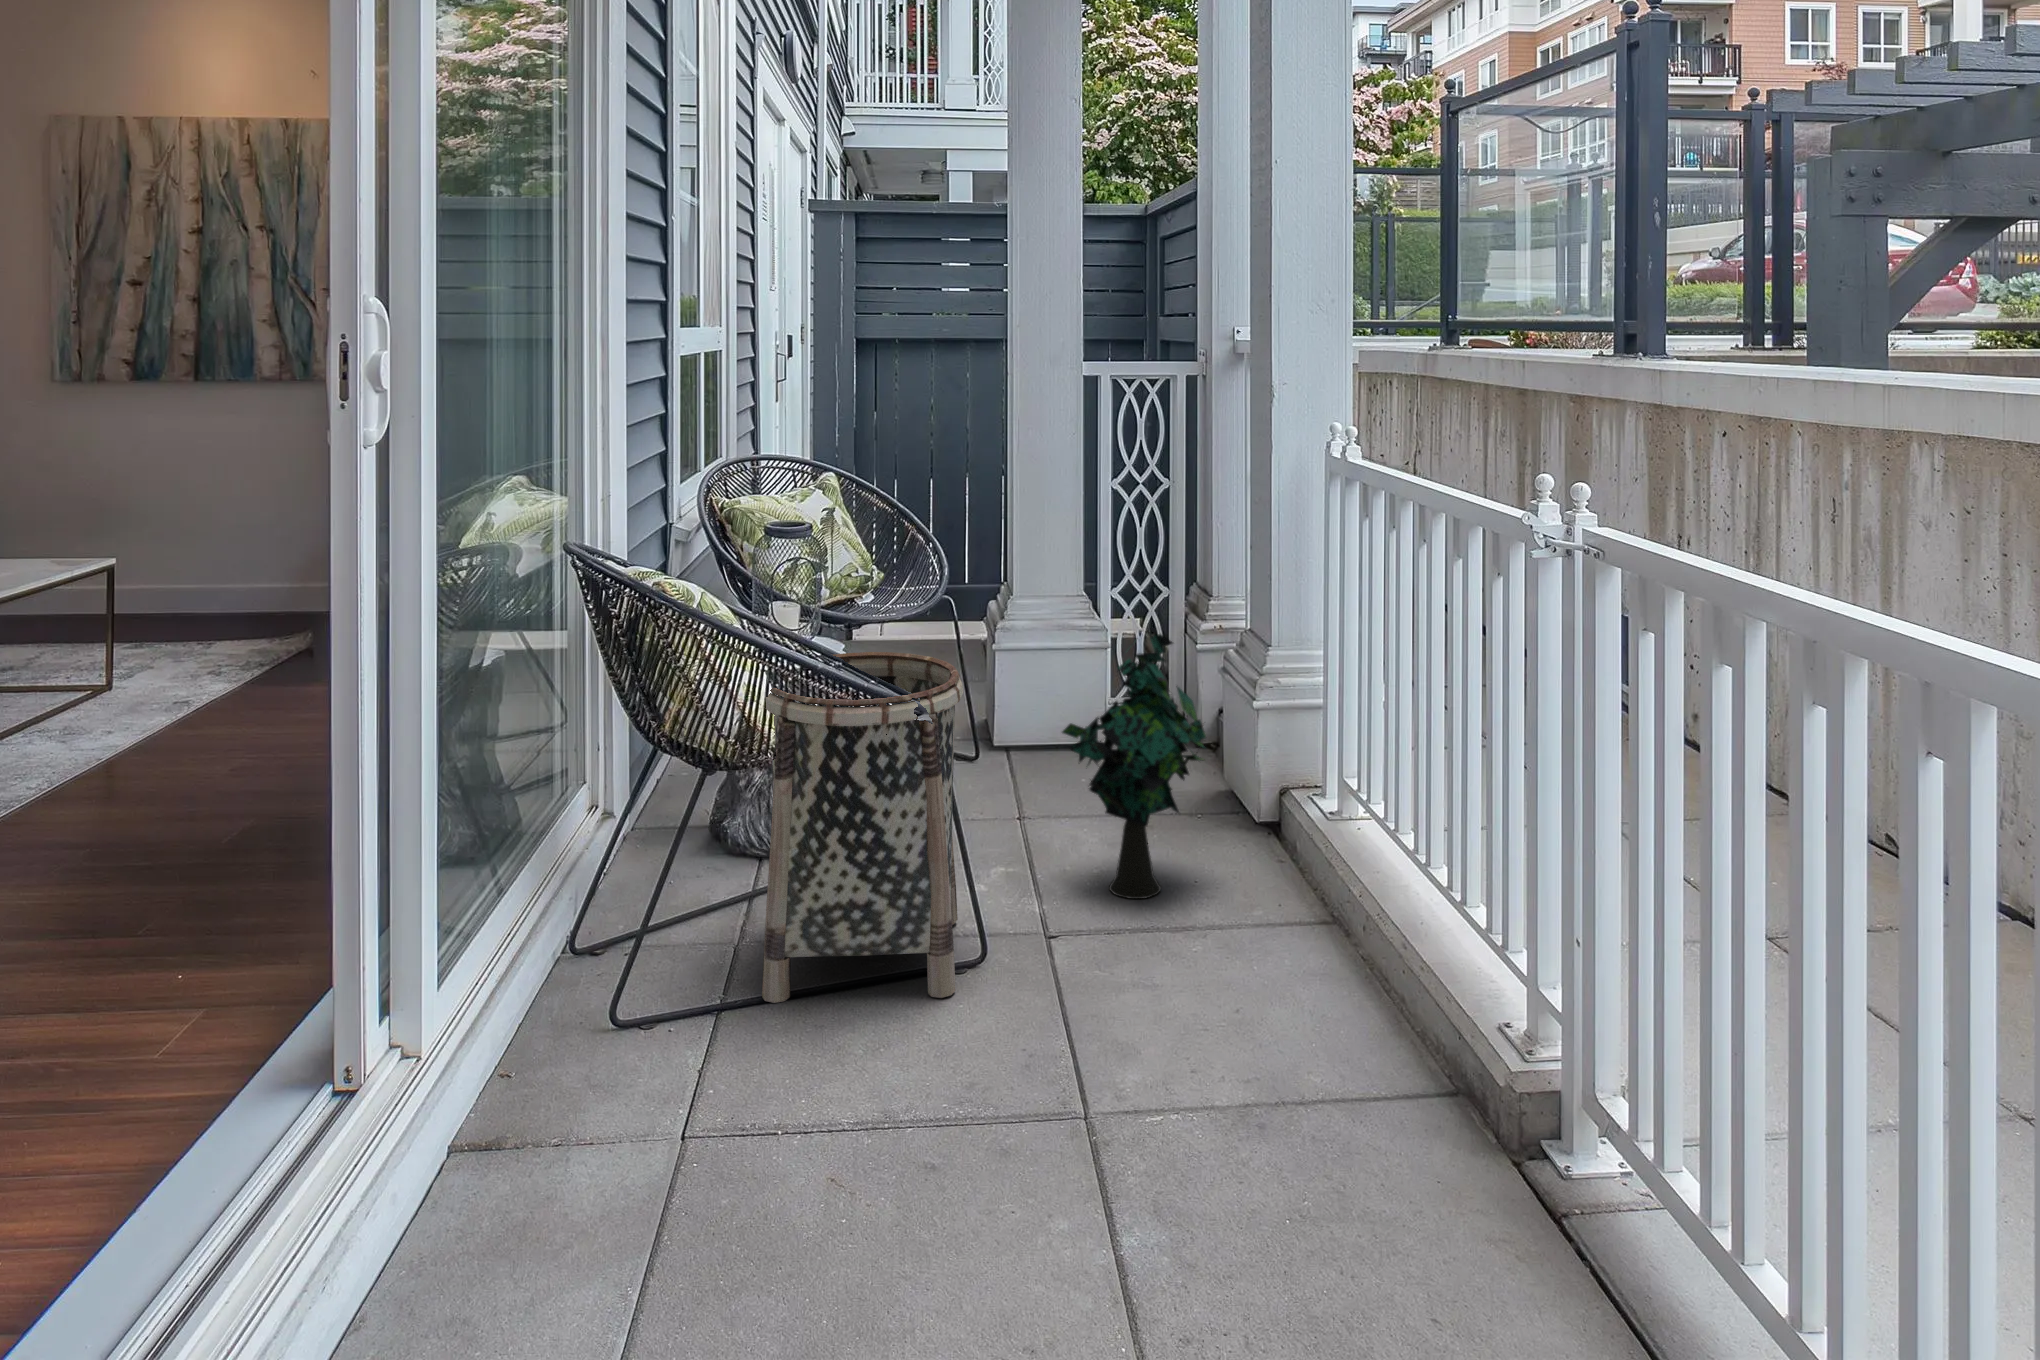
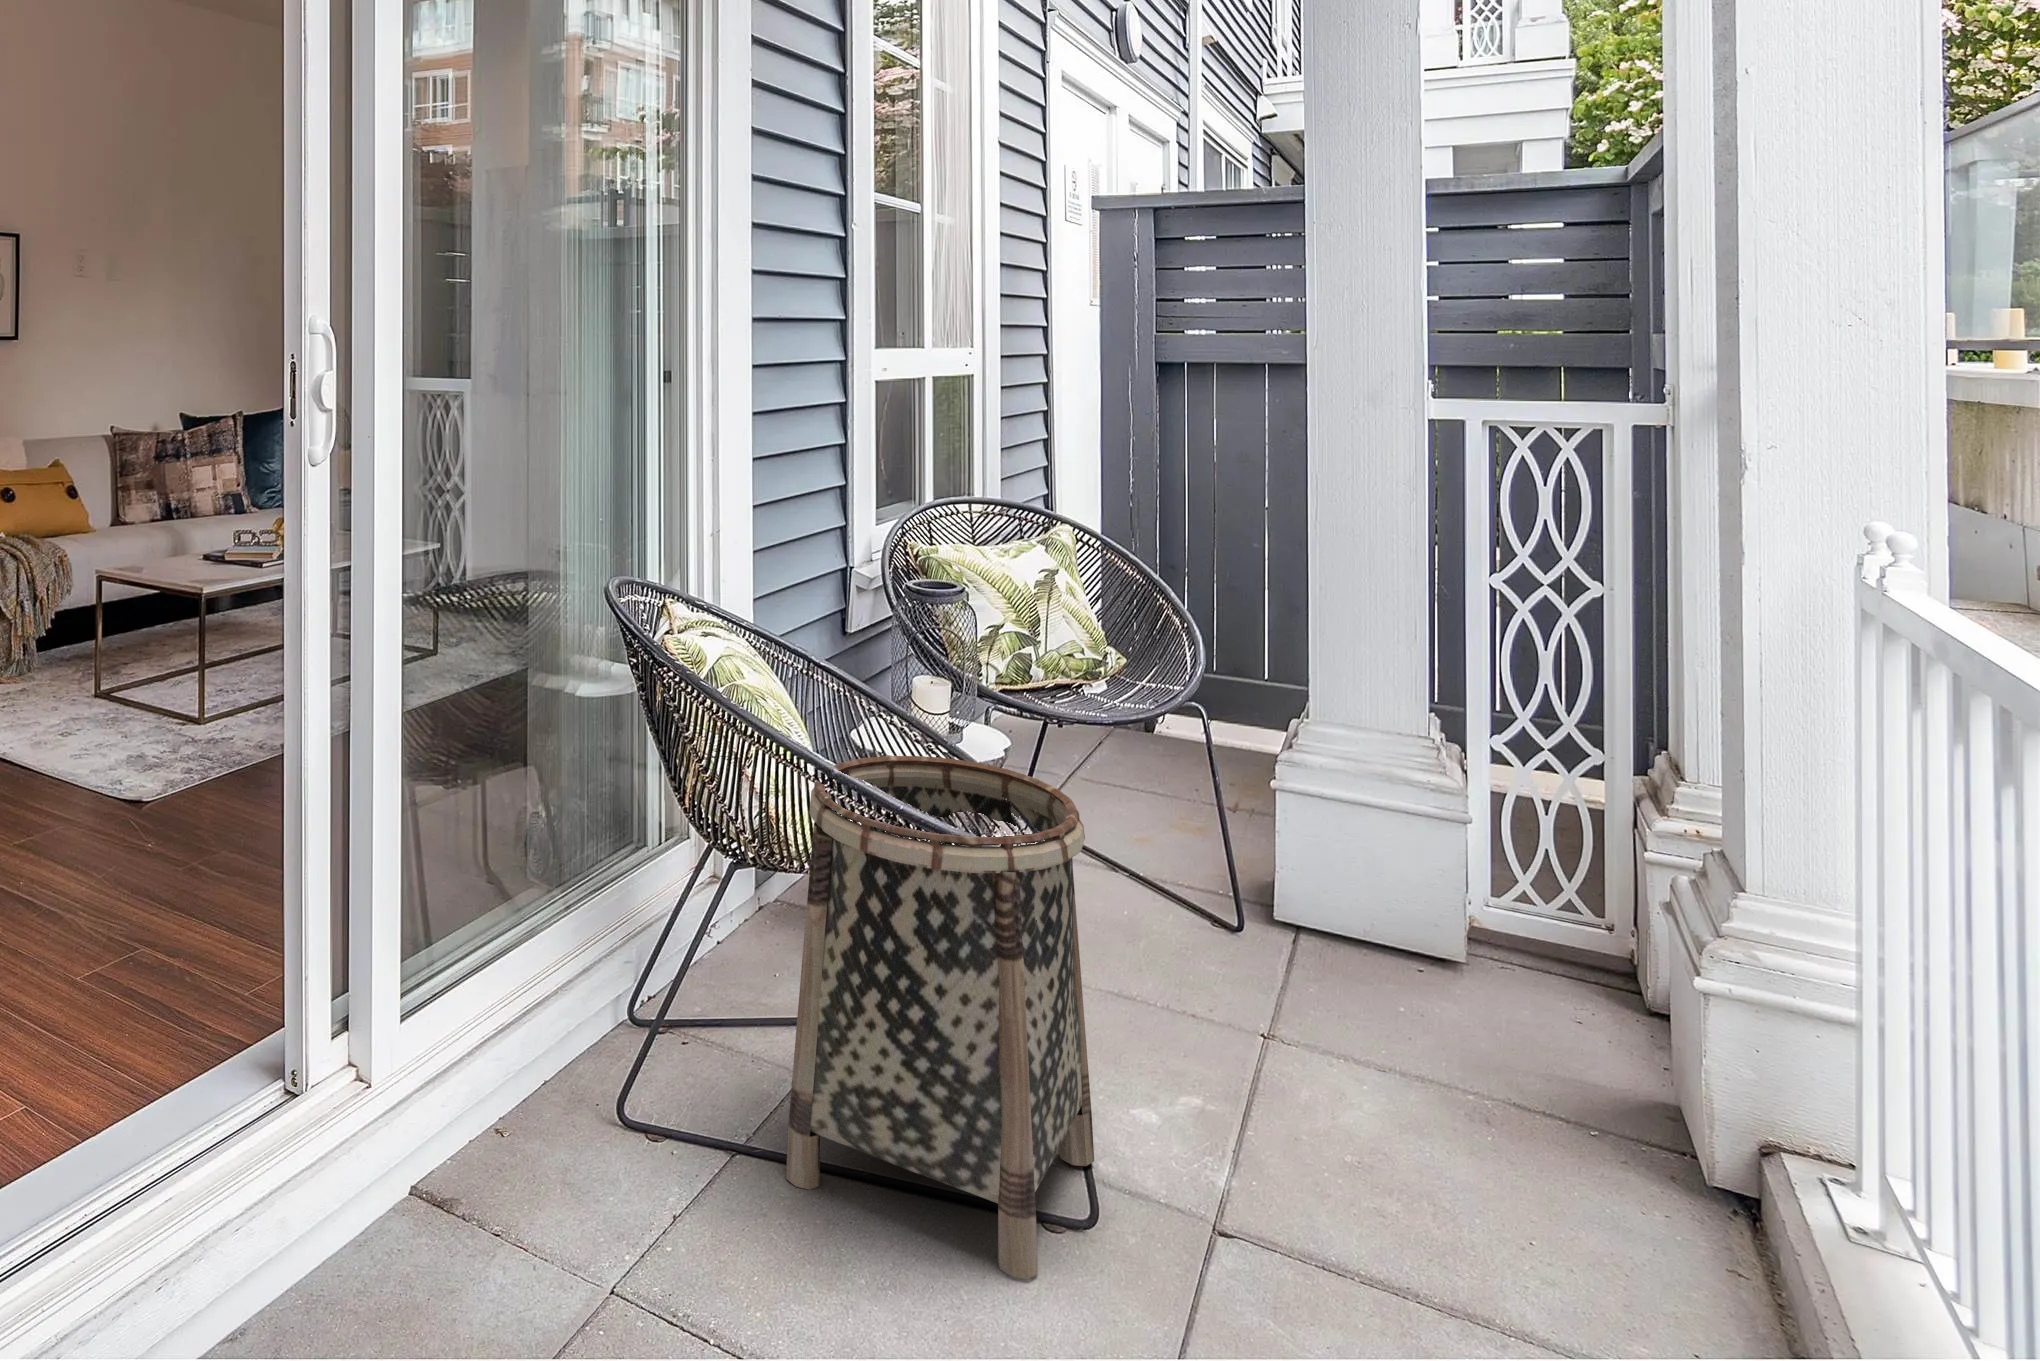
decorative plant: present [1062,634,1206,899] -> none [1286,826,1562,1244]

